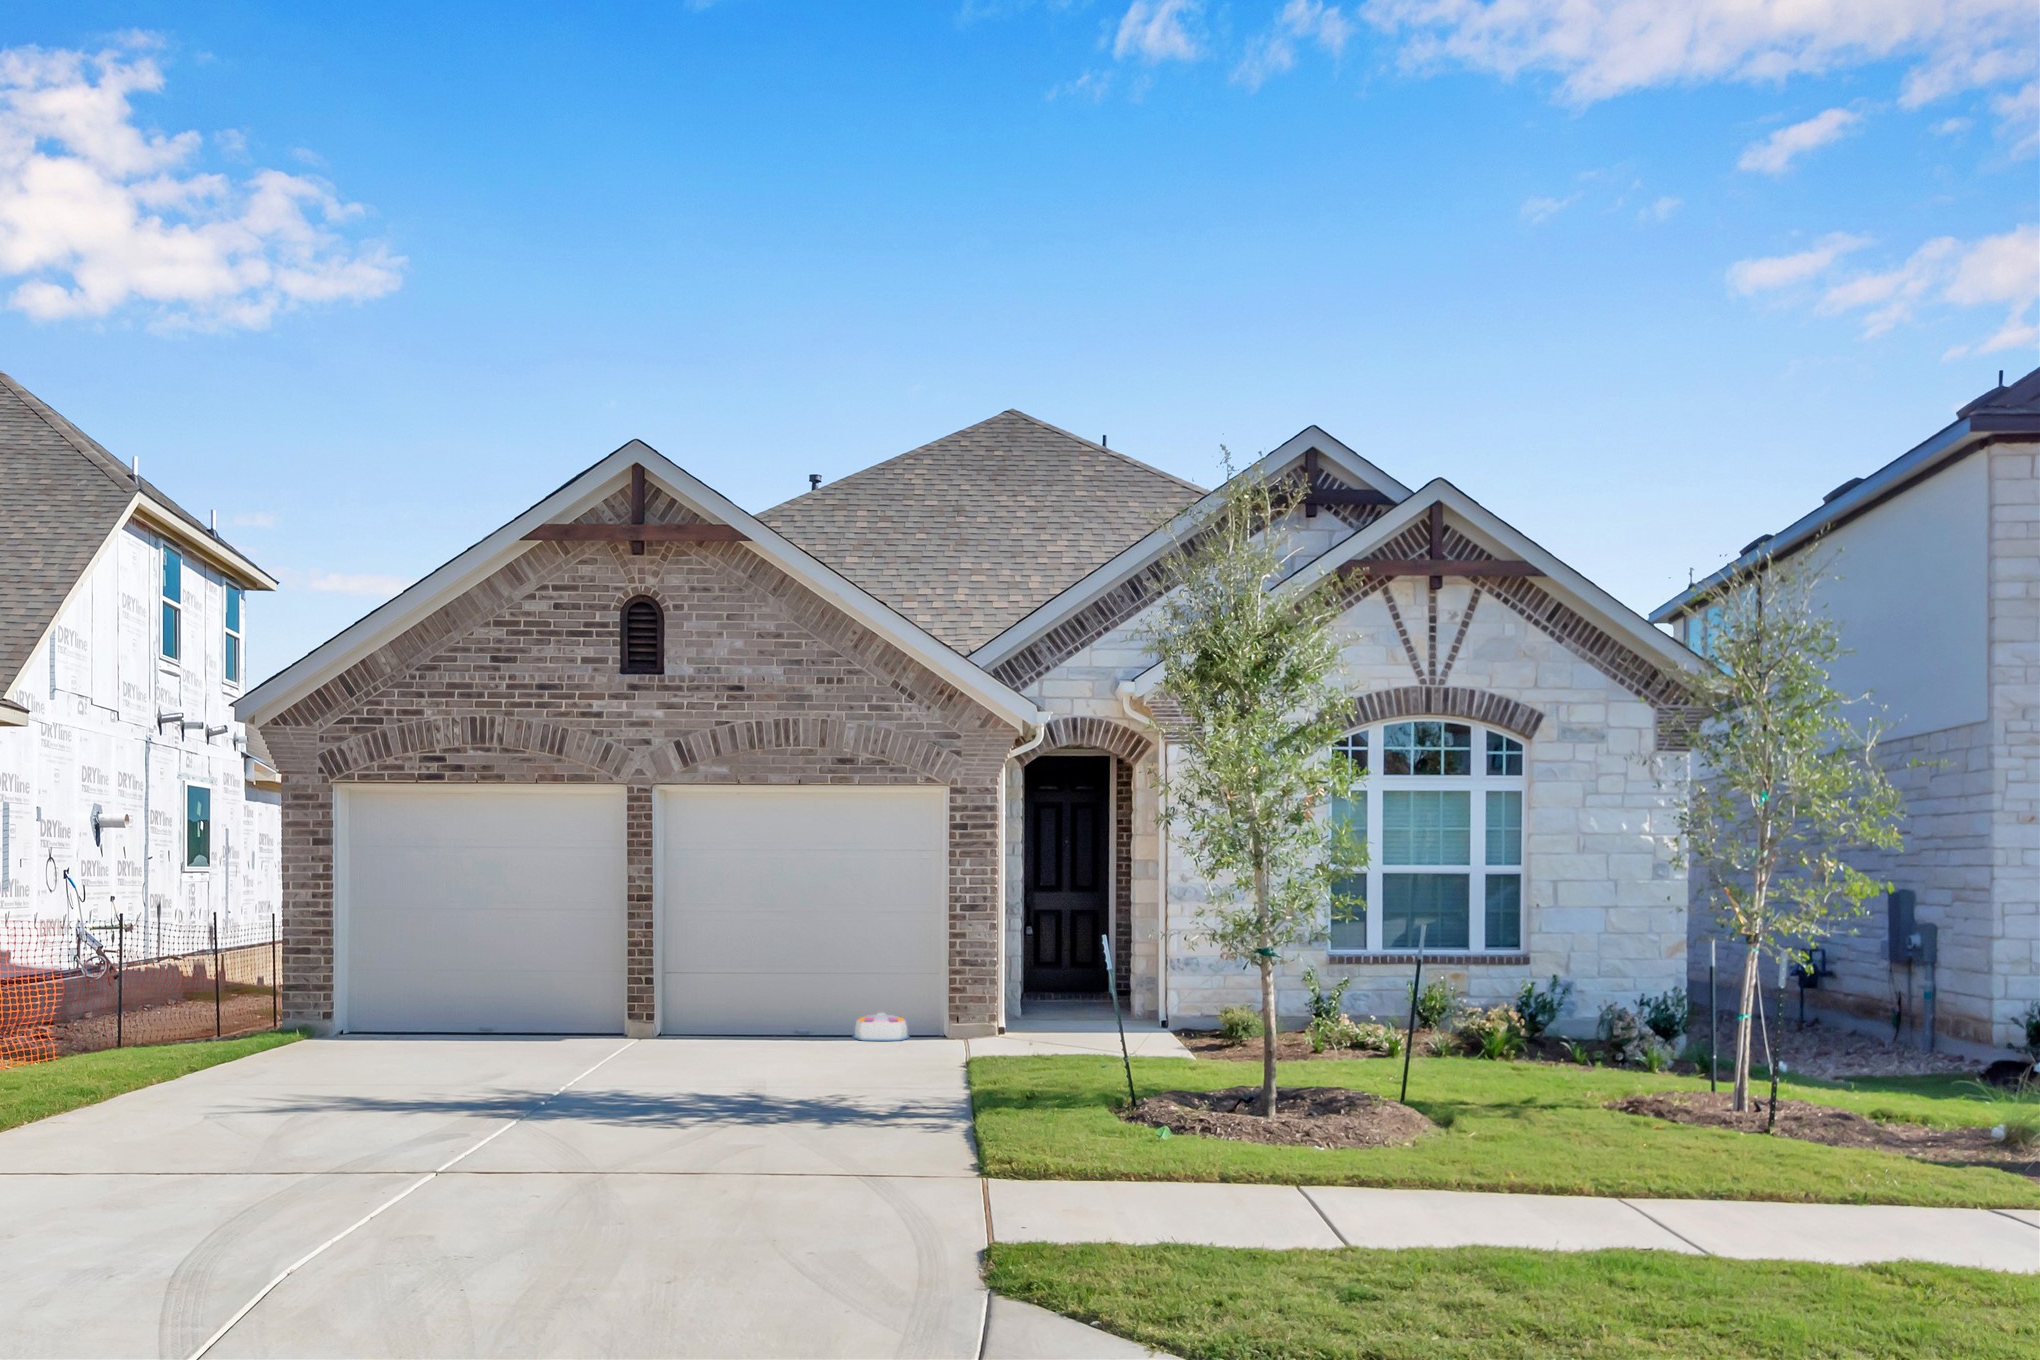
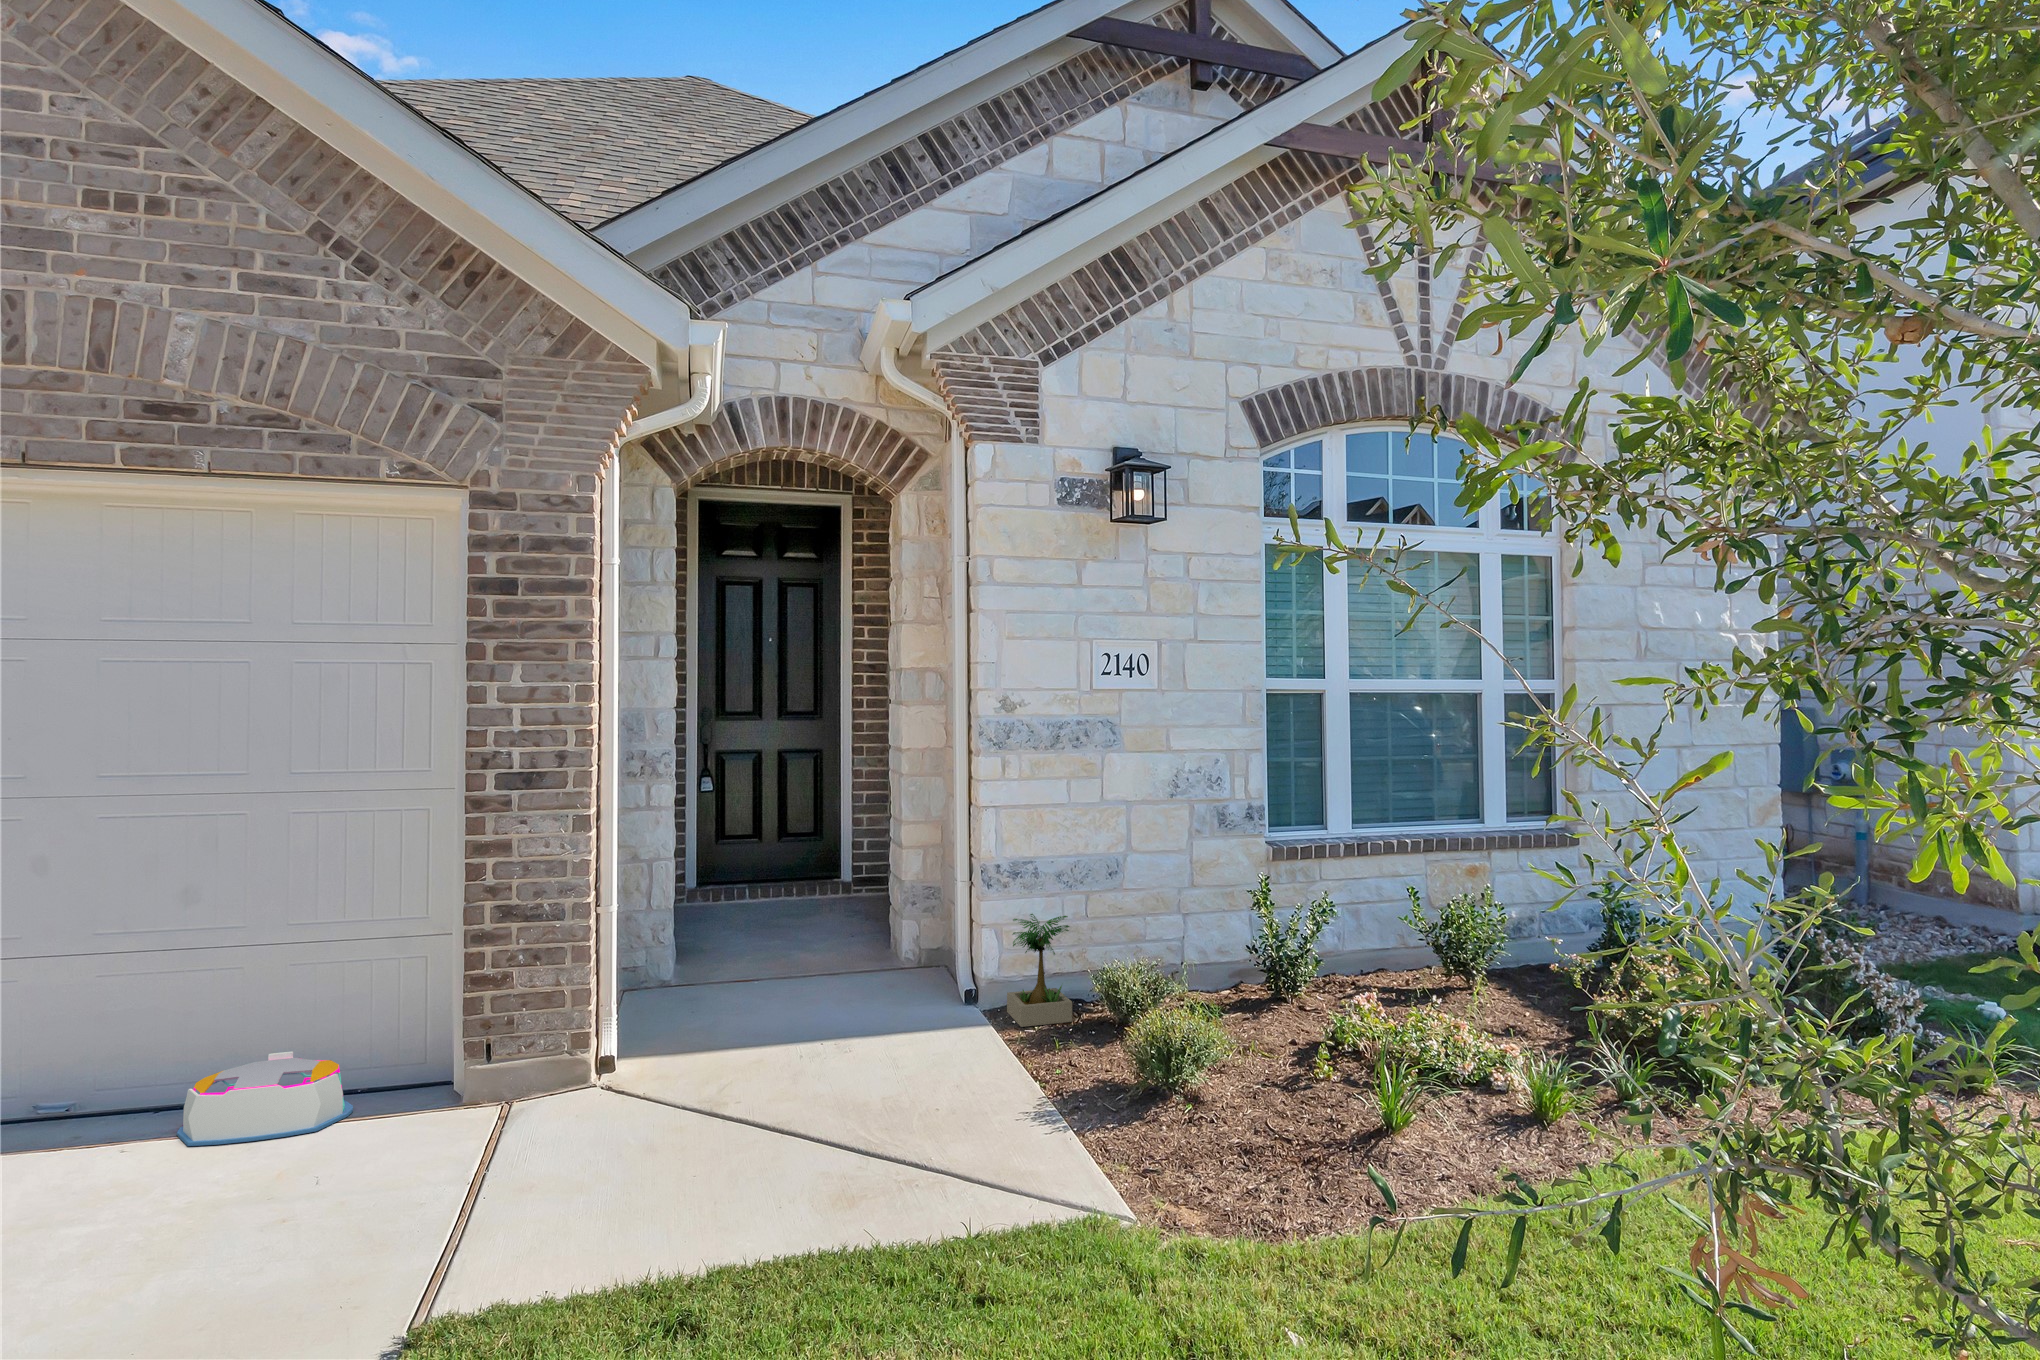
potted plant: none [1182,982,1219,1035] -> present [1007,914,1072,1027]

